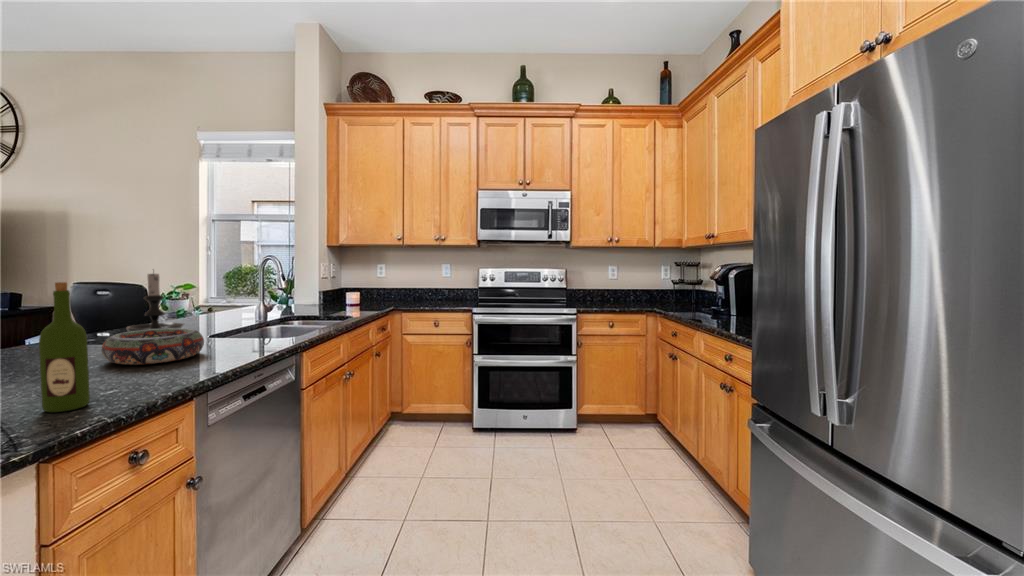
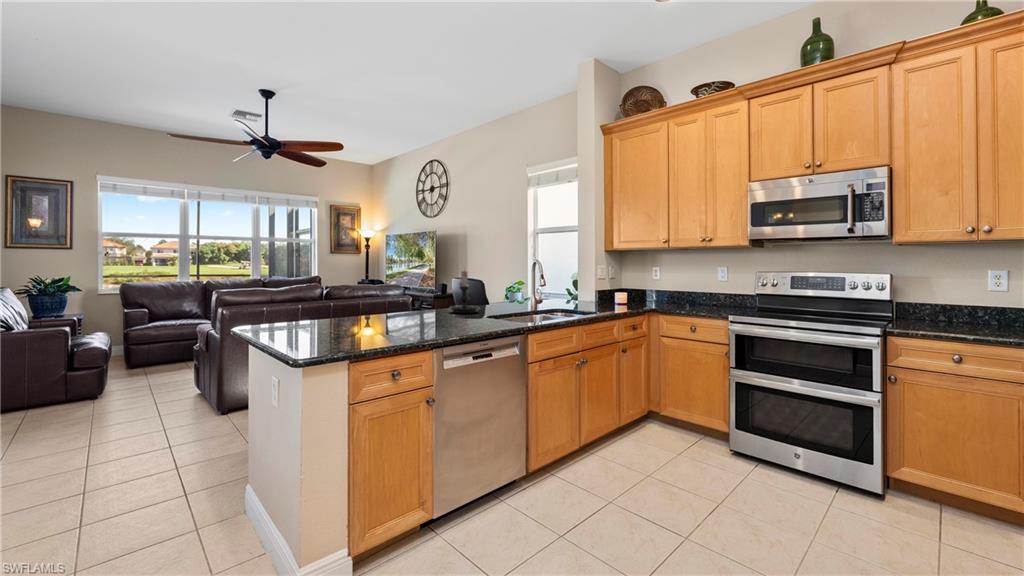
wine bottle: present [39,282,90,412] -> none [363,270,382,342]
decorative bowl: present [102,328,204,365] -> none [415,306,468,327]

